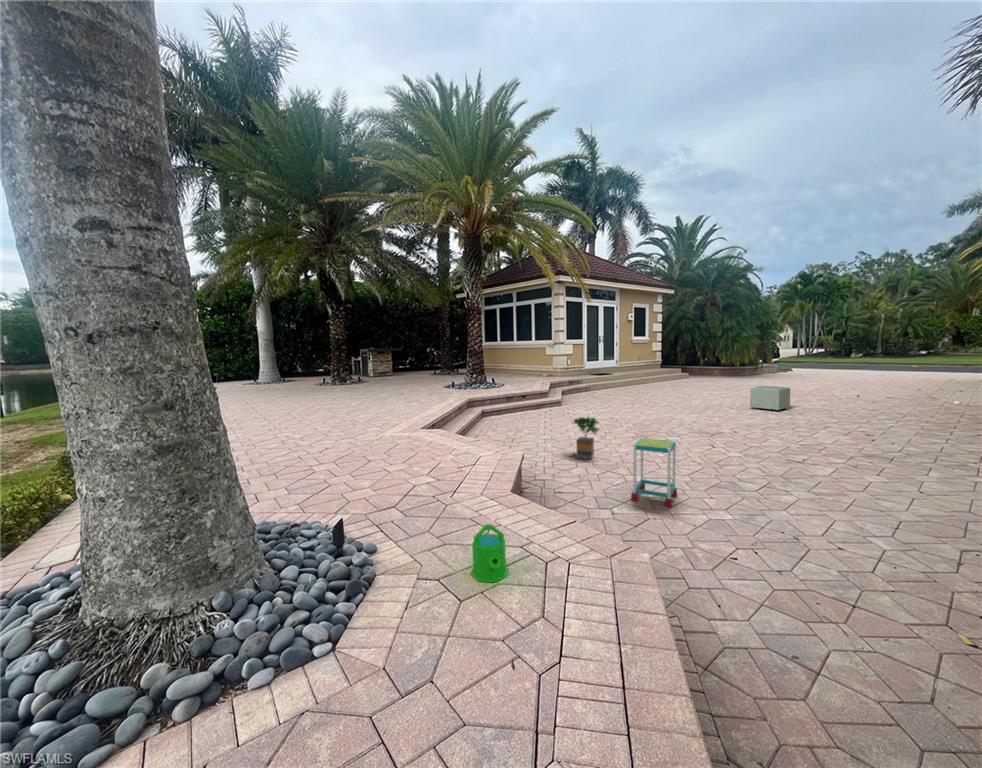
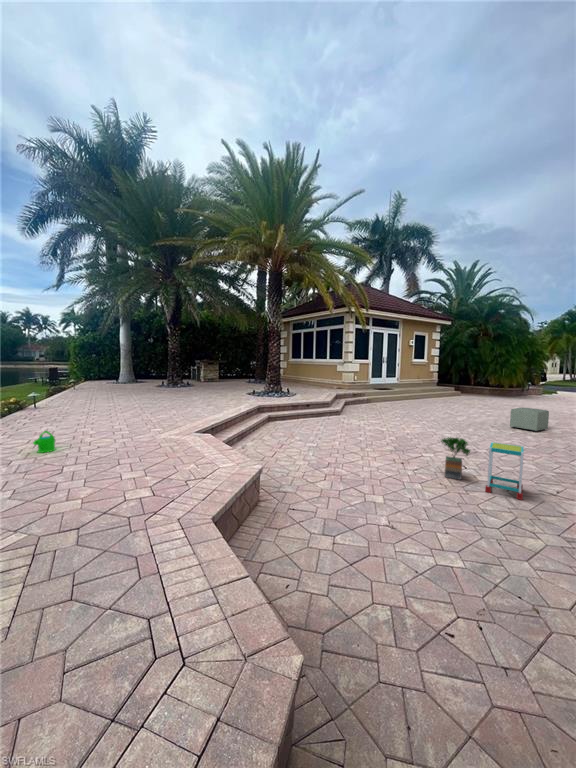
potted tree: present [574,417,599,459] -> present [441,437,470,480]
side table: present [631,438,677,507] -> present [485,442,524,500]
watering can: present [471,524,509,582] -> present [33,431,56,453]

